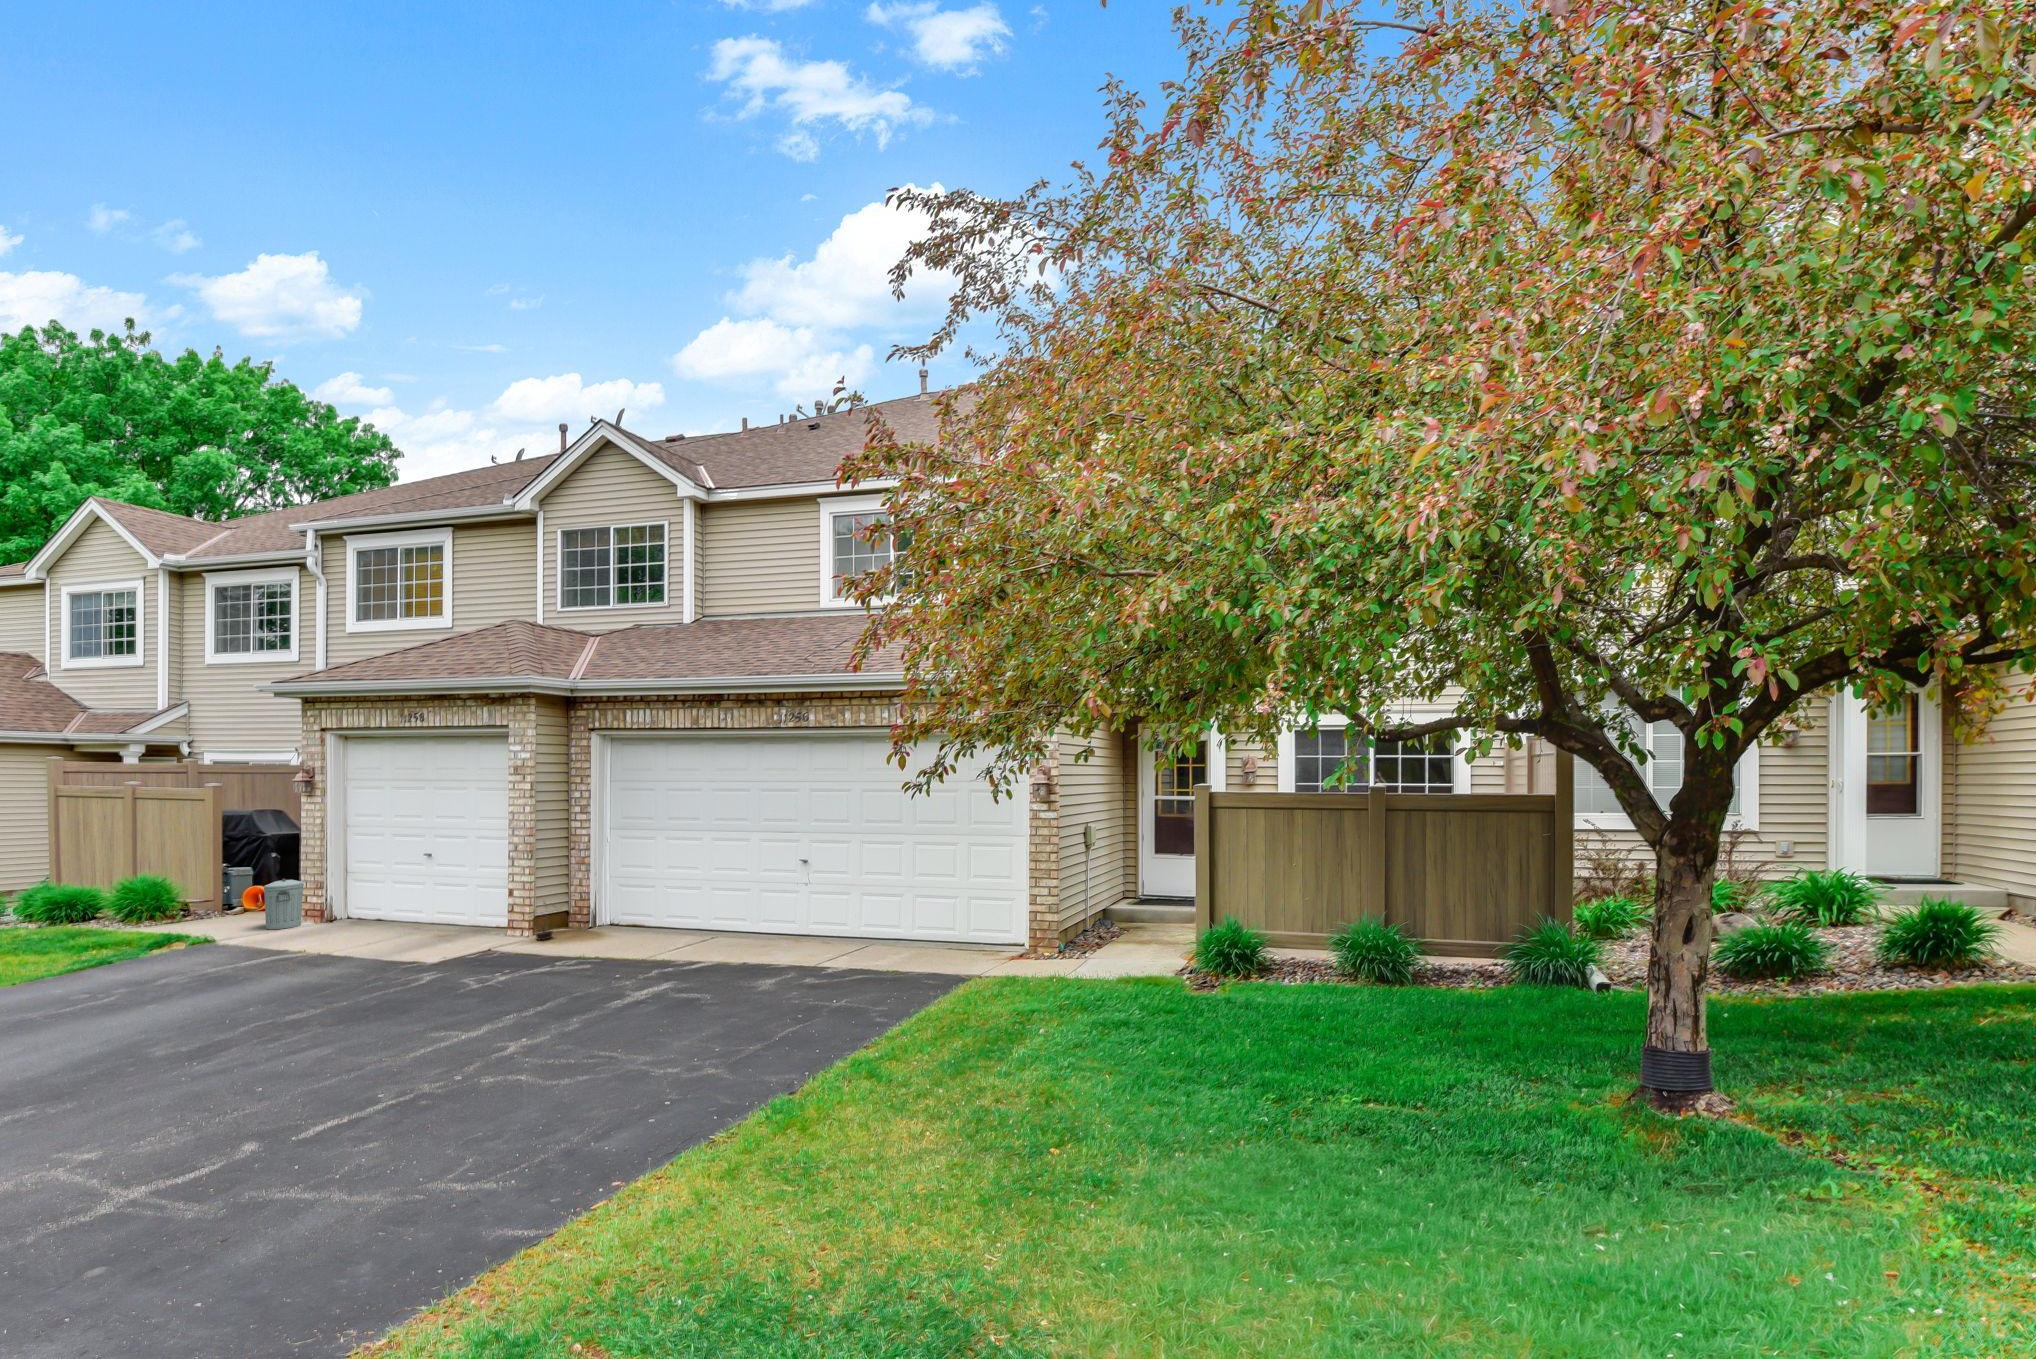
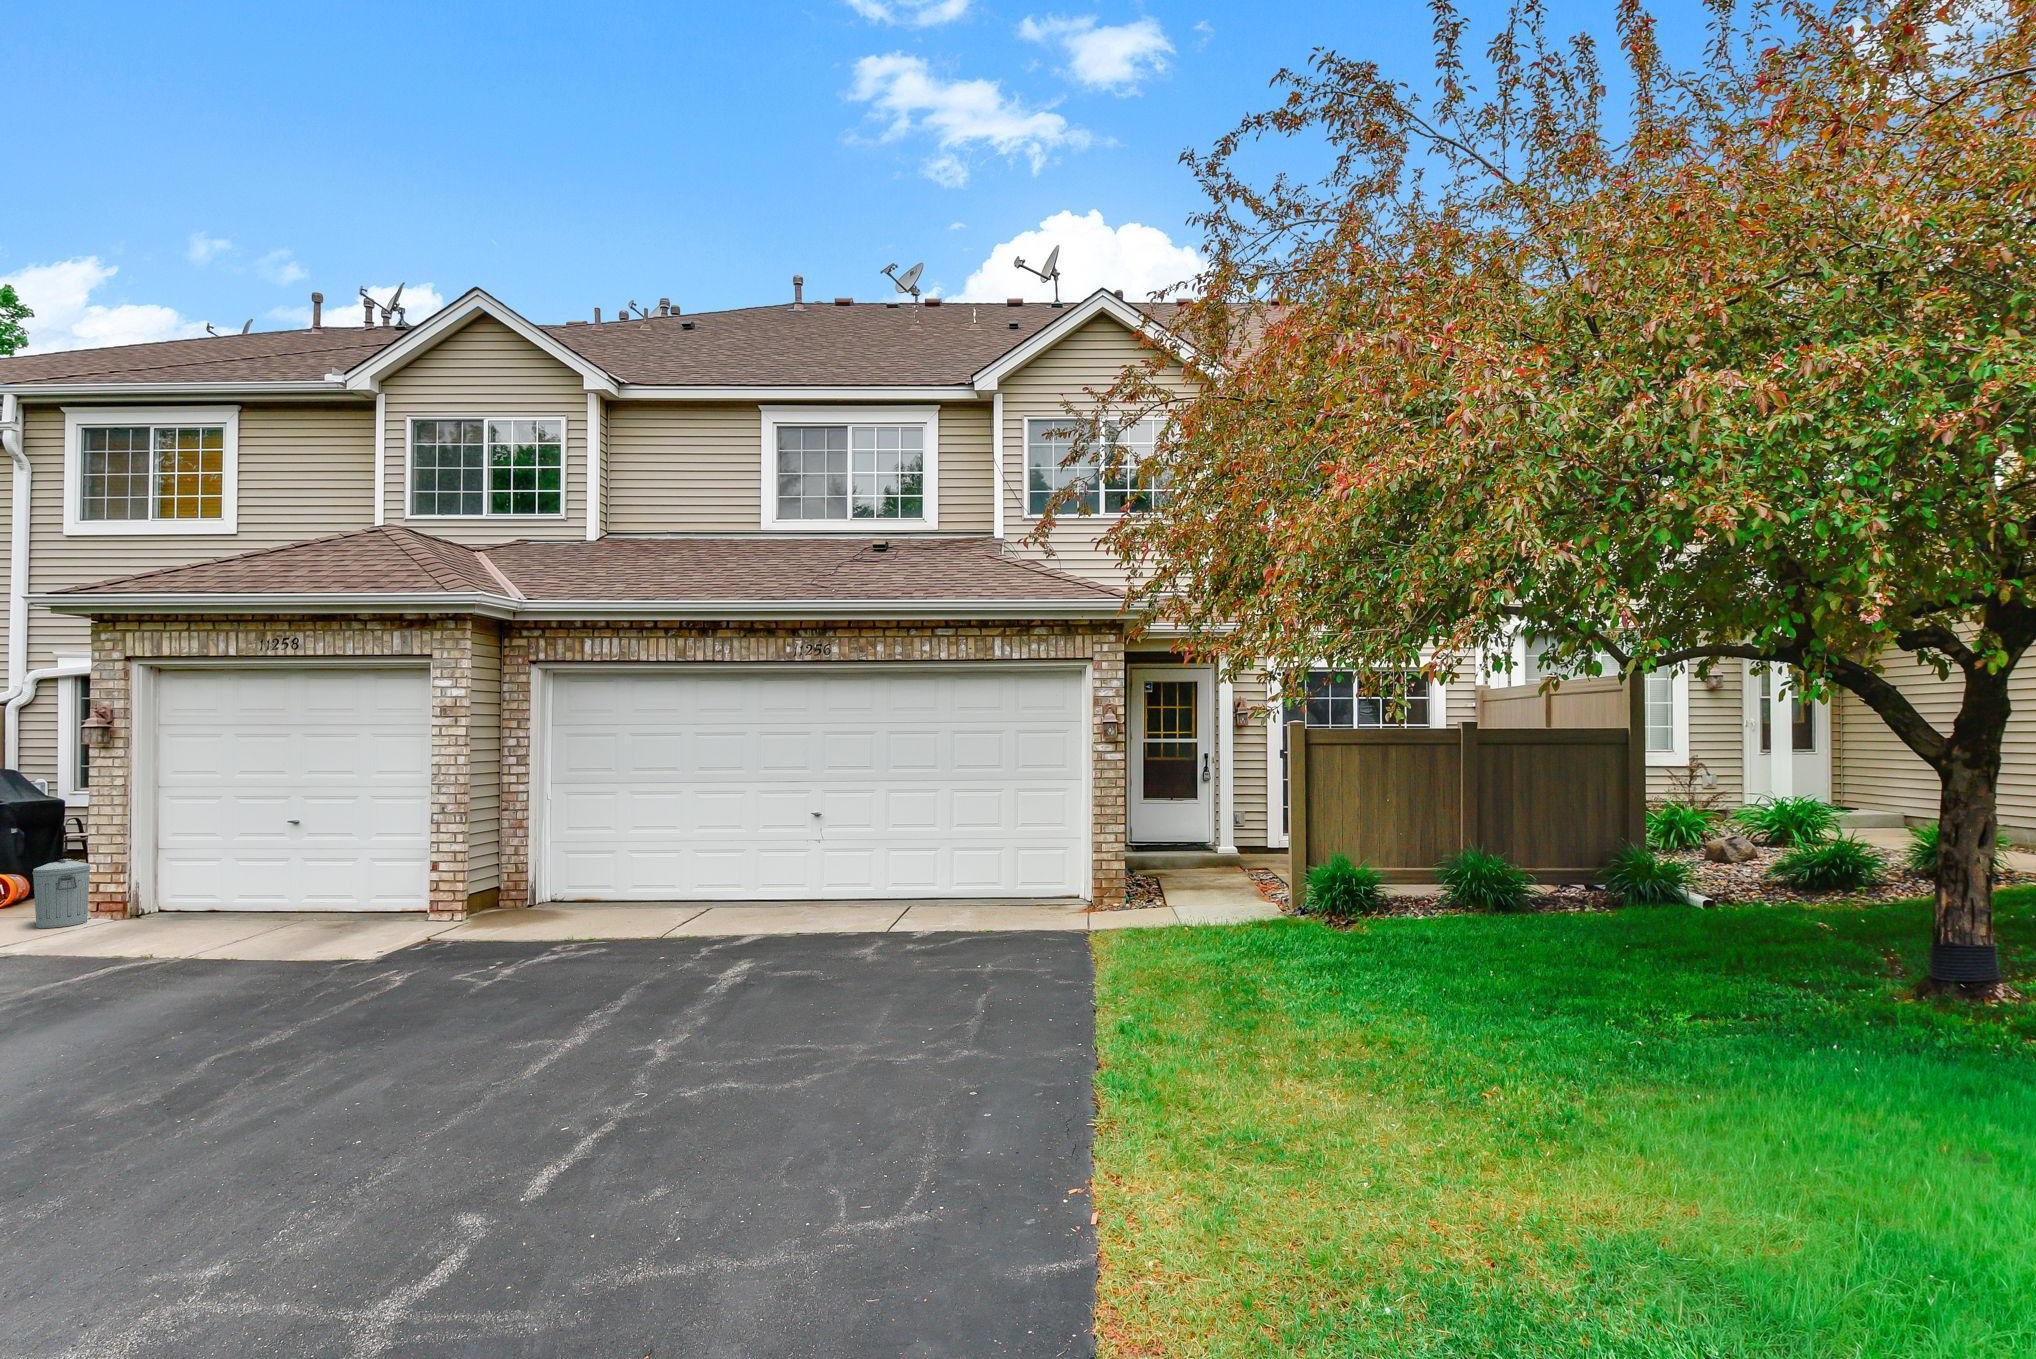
potted plant: present [534,902,554,940] -> none [474,871,505,920]

